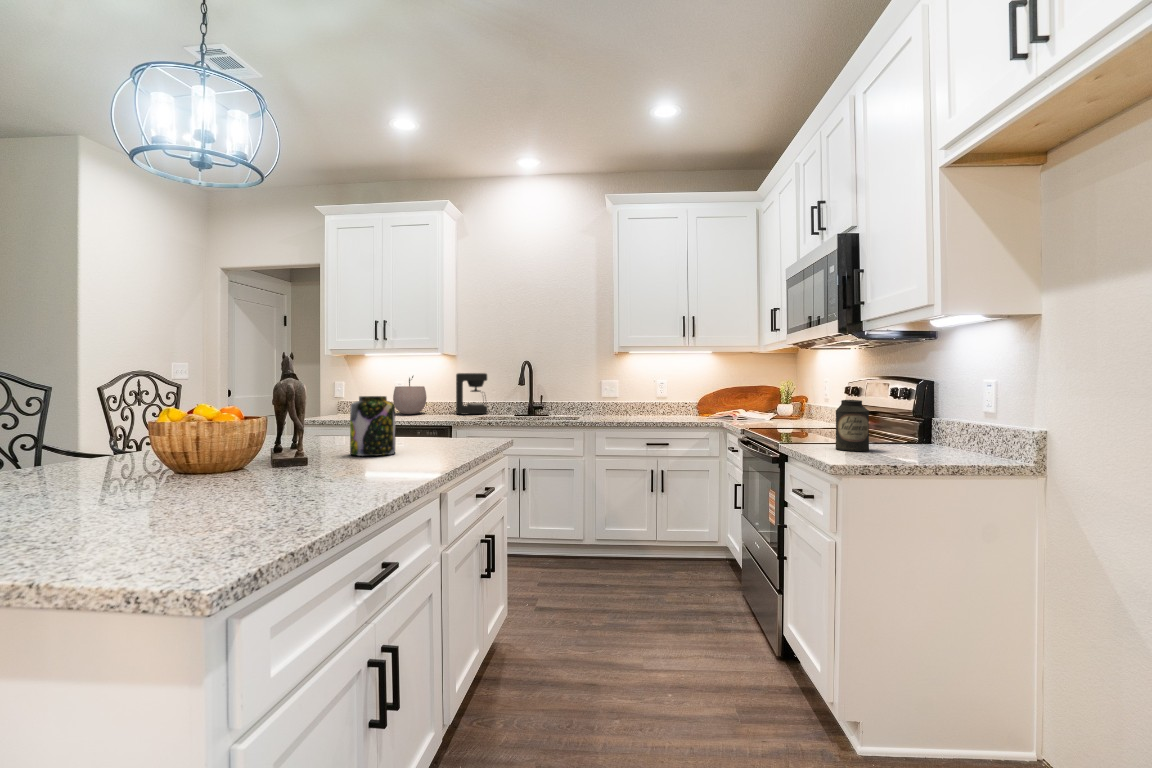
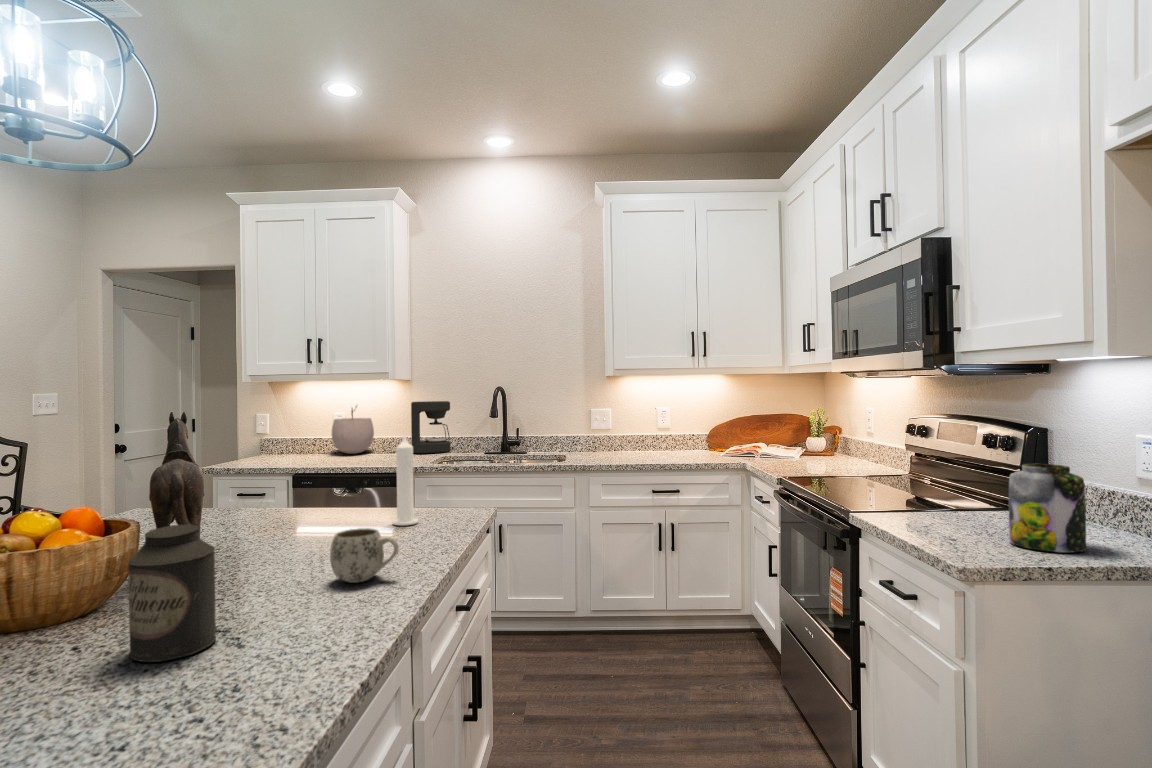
candle: none [437,378,455,443] -> present [393,435,418,526]
jar: present [350,396,395,456] -> present [1009,464,1086,552]
canister: present [836,400,869,451] -> present [128,524,216,662]
mug: none [393,429,439,462] -> present [330,528,399,583]

